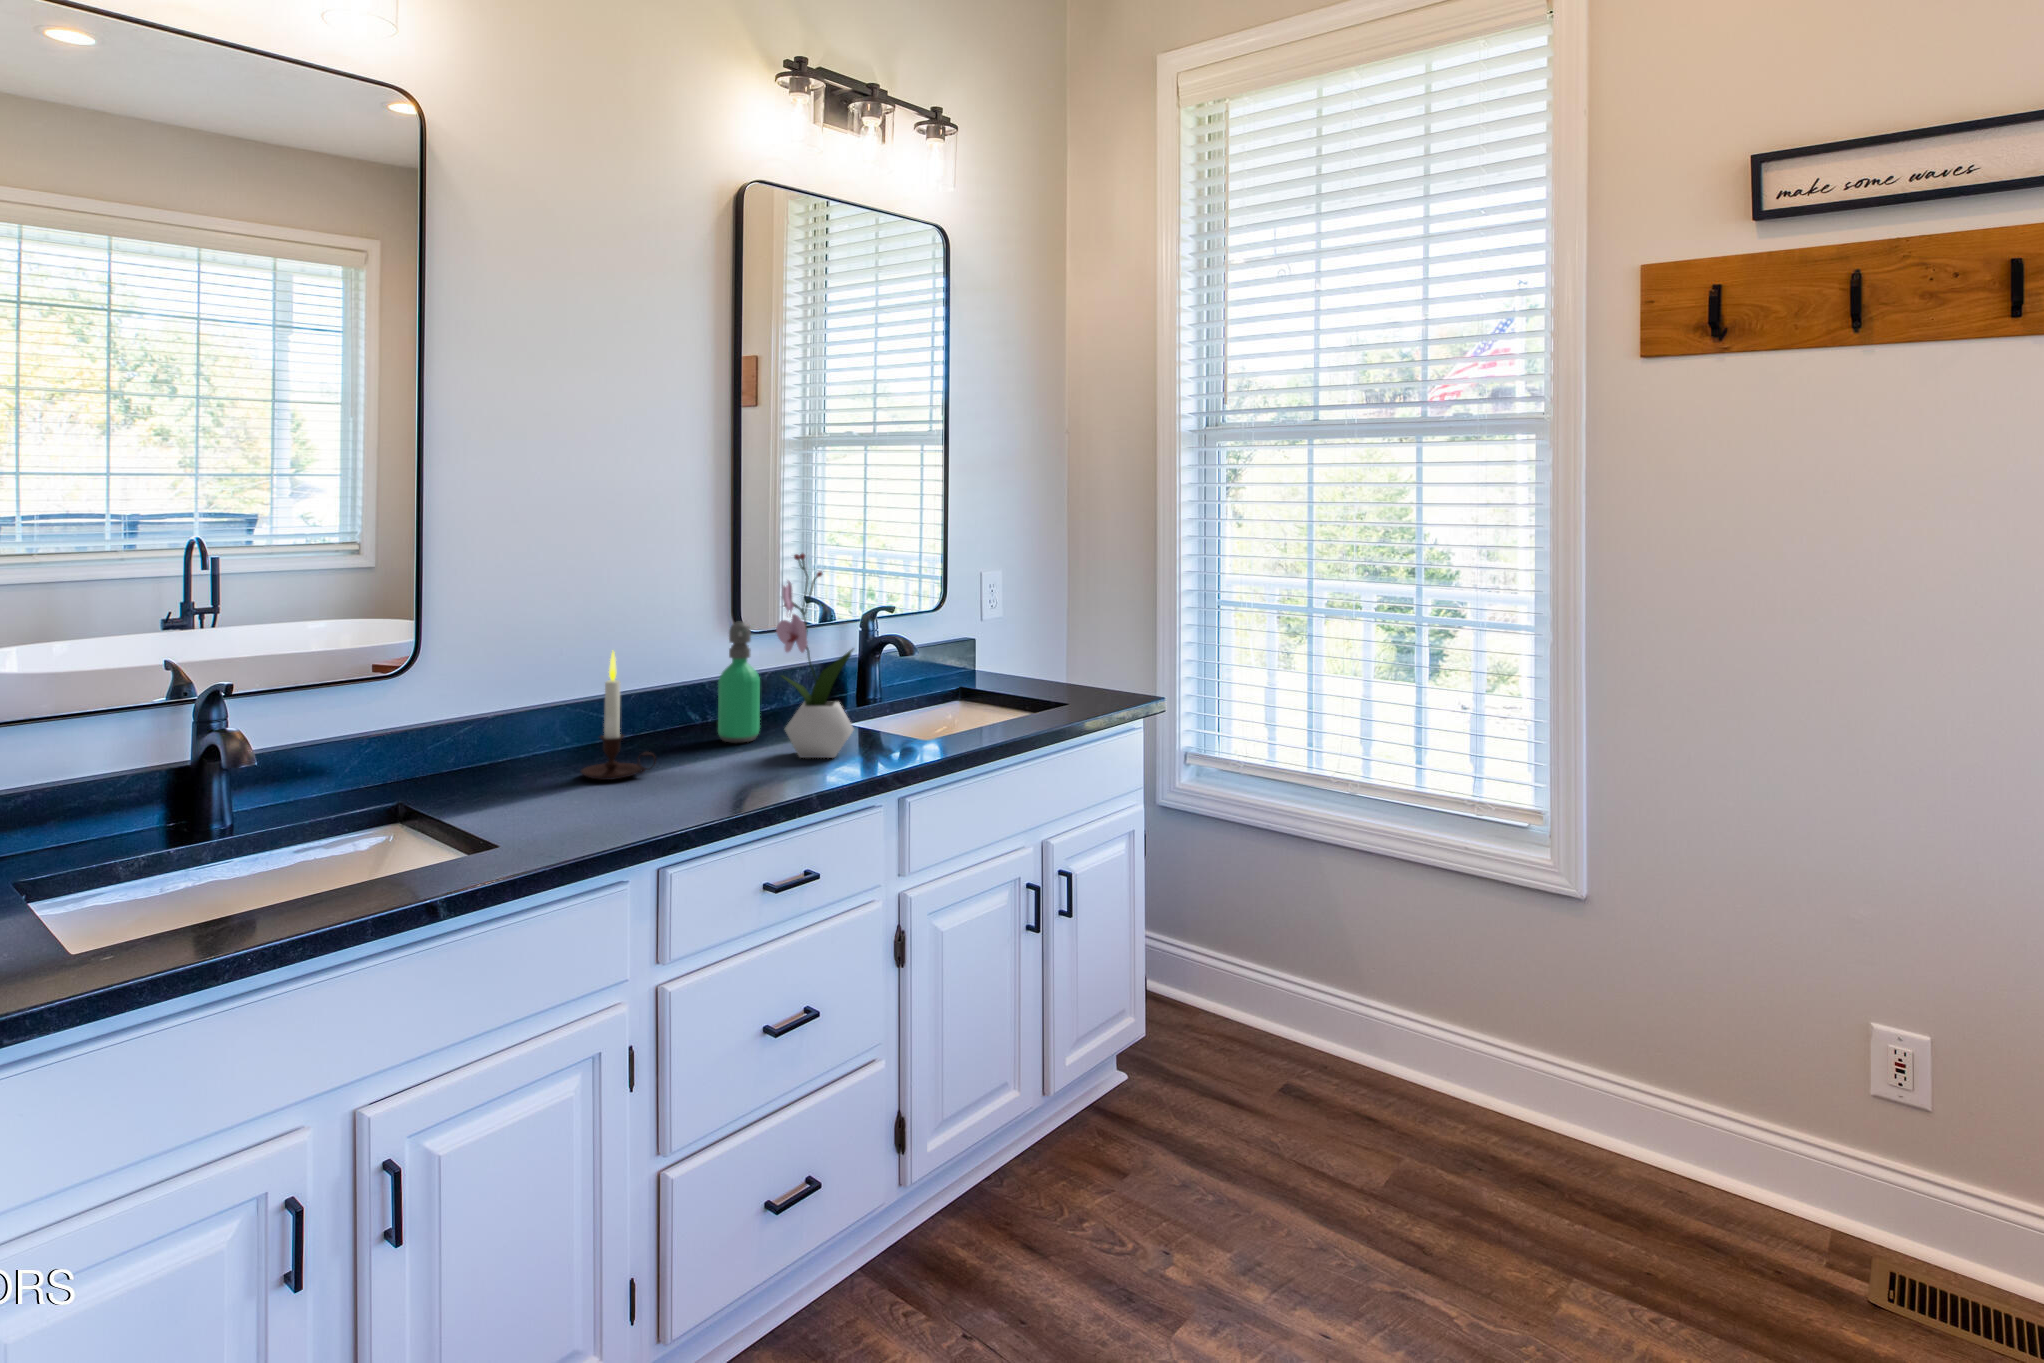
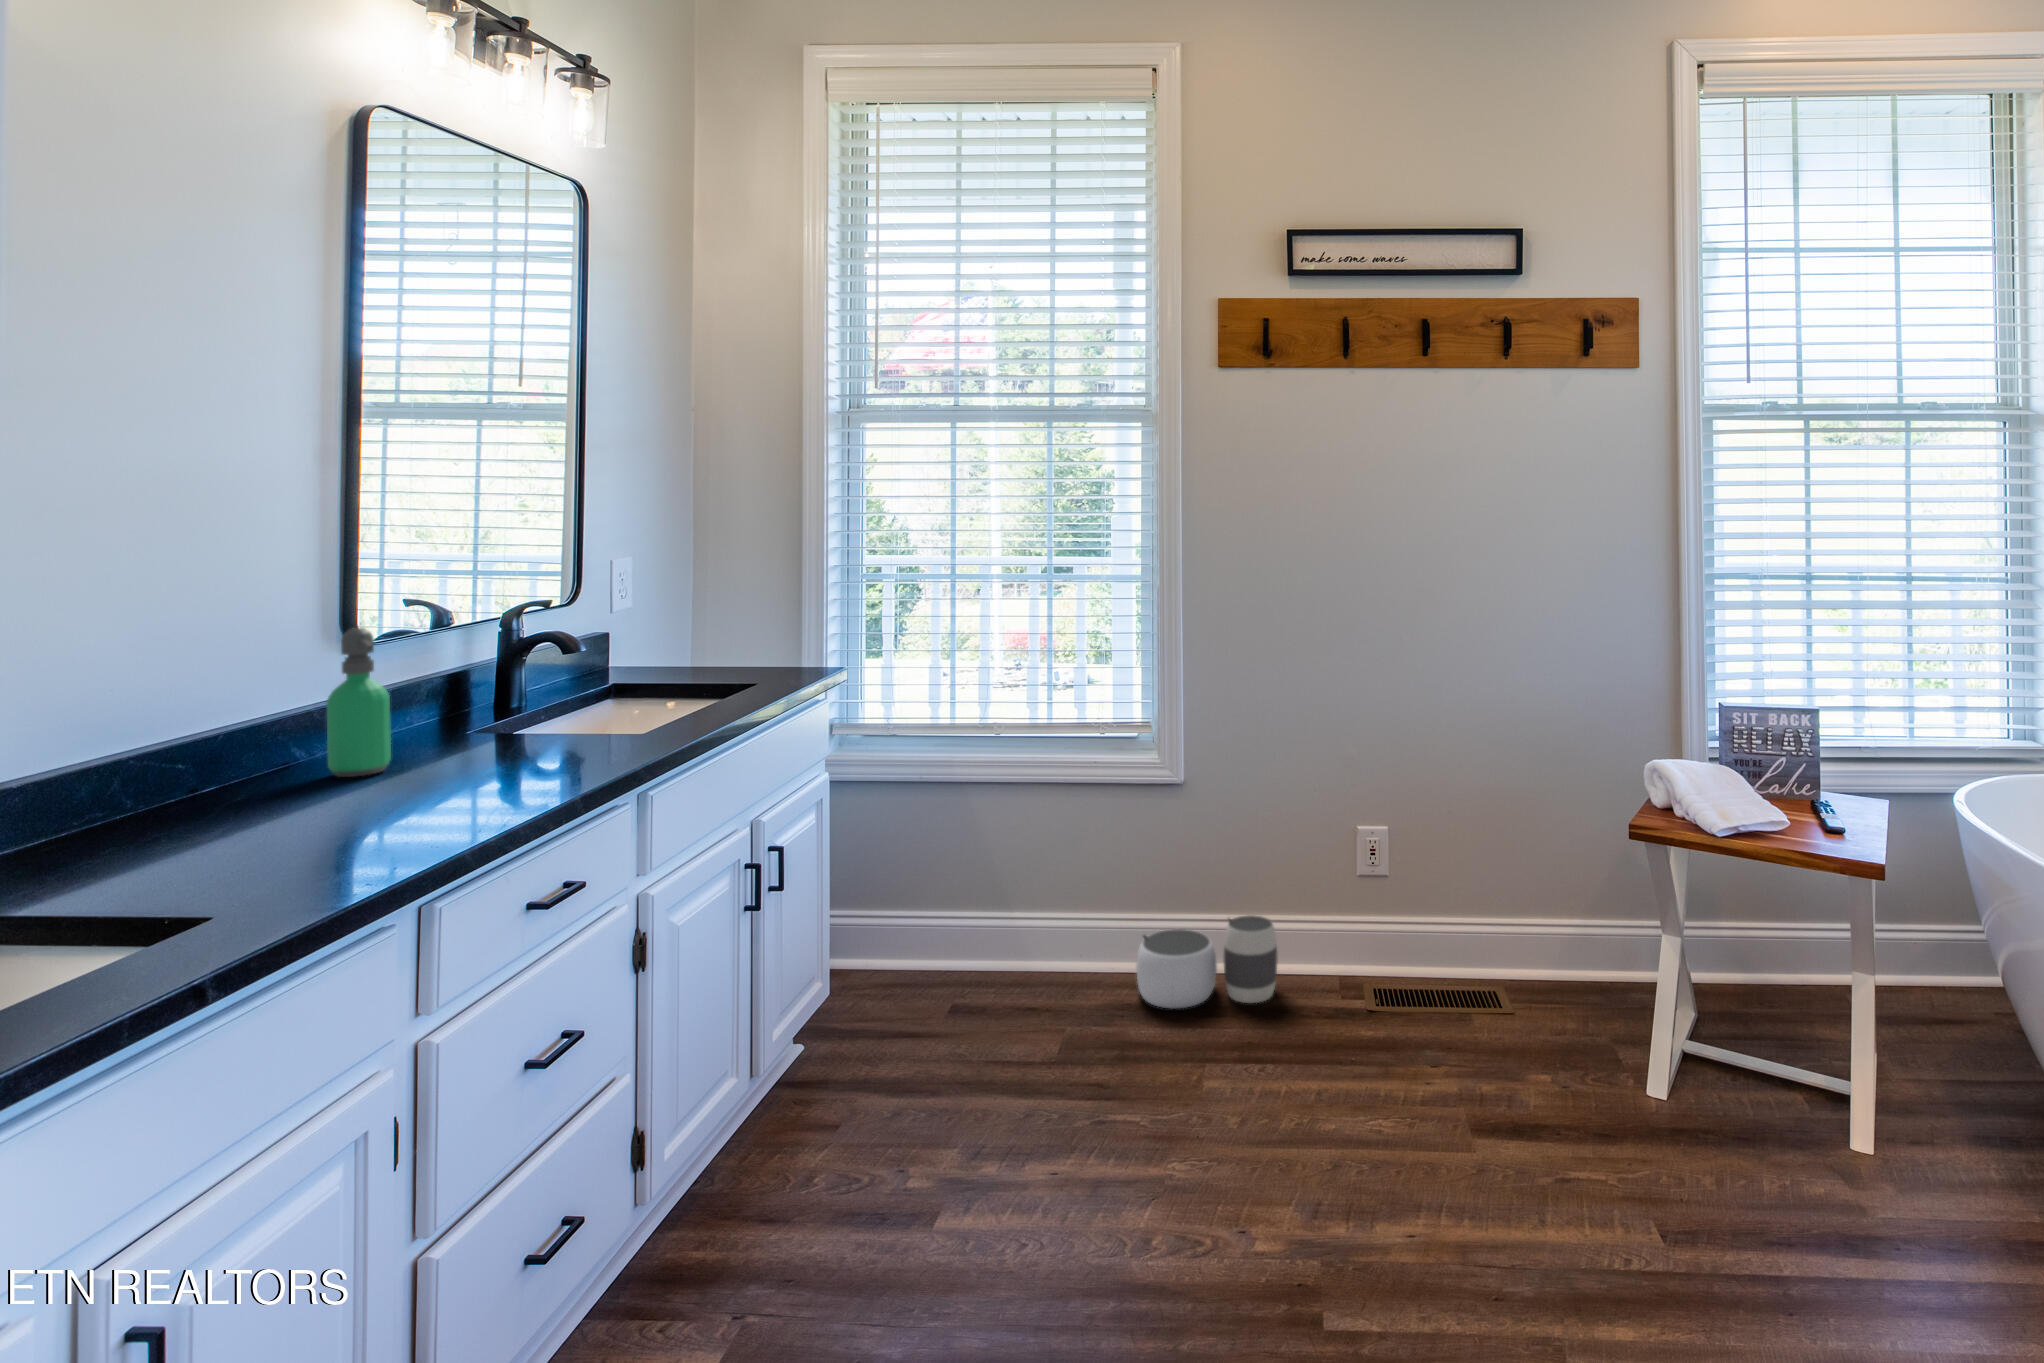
flower arrangement: present [776,553,854,758] -> none [435,541,553,776]
candle: present [581,652,656,780] -> none [178,673,304,841]
waste basket: none [1504,1071,1716,1220] -> present [1136,915,1278,1008]

